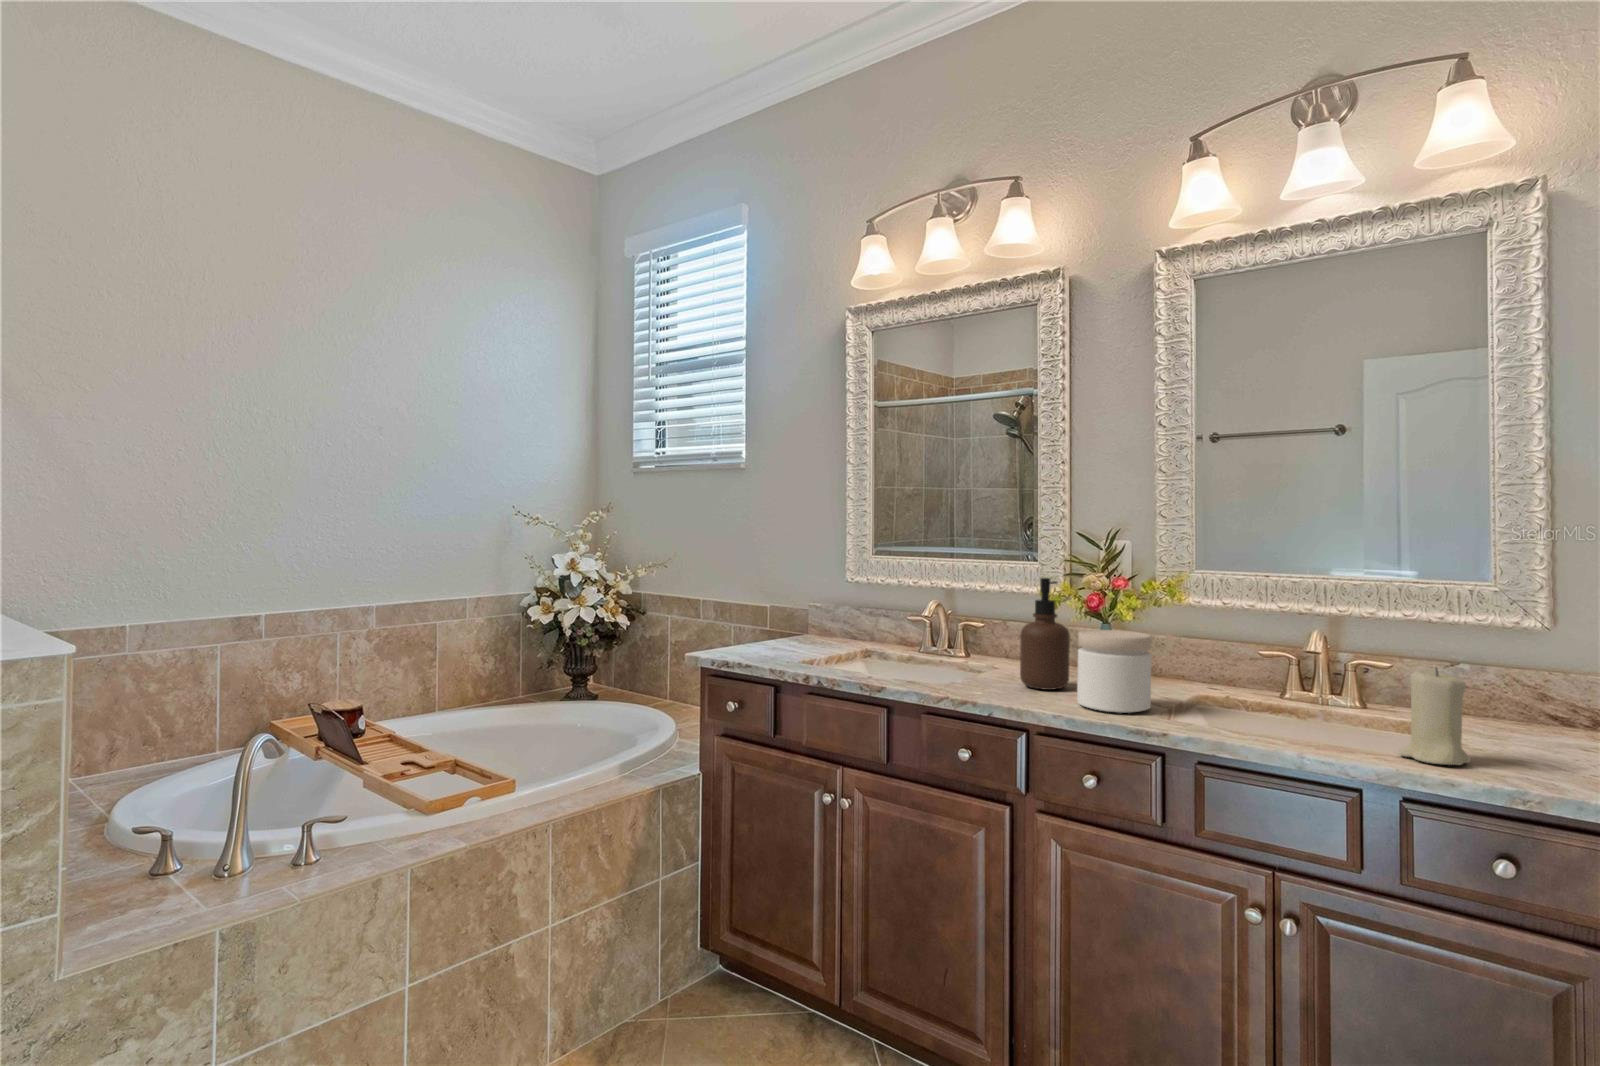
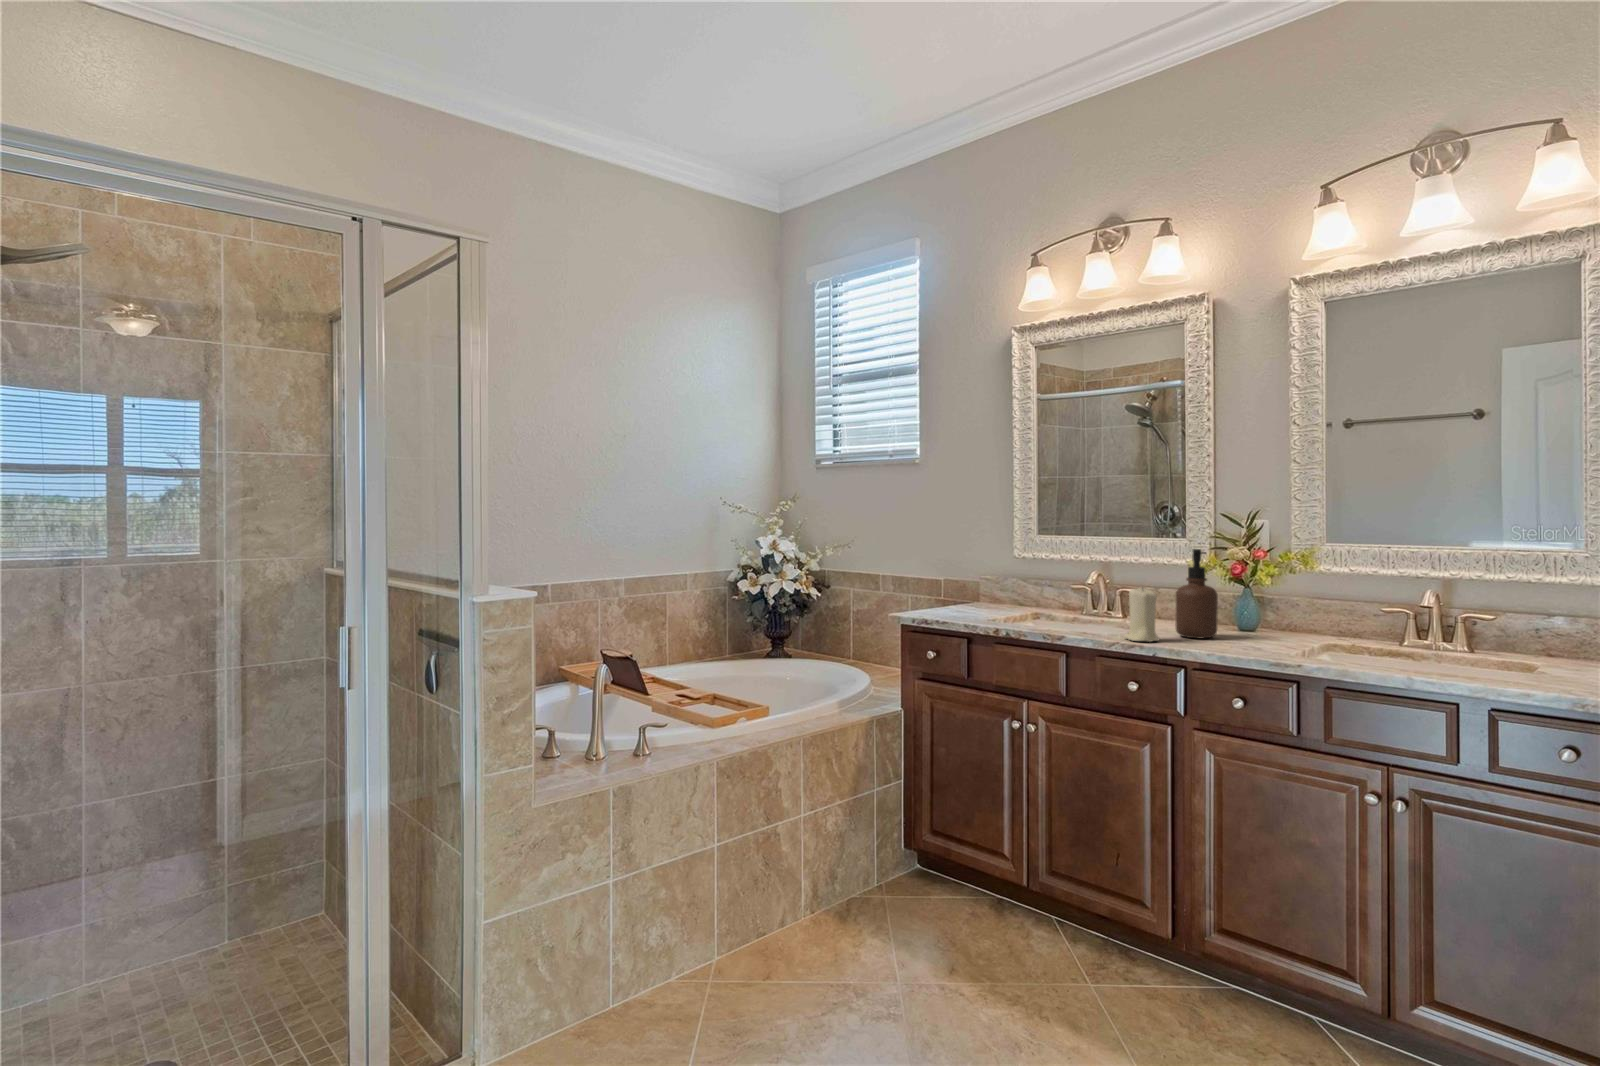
jar: present [1077,630,1151,713] -> none [1227,589,1289,653]
candle: present [1398,668,1471,765] -> present [1124,587,1159,642]

